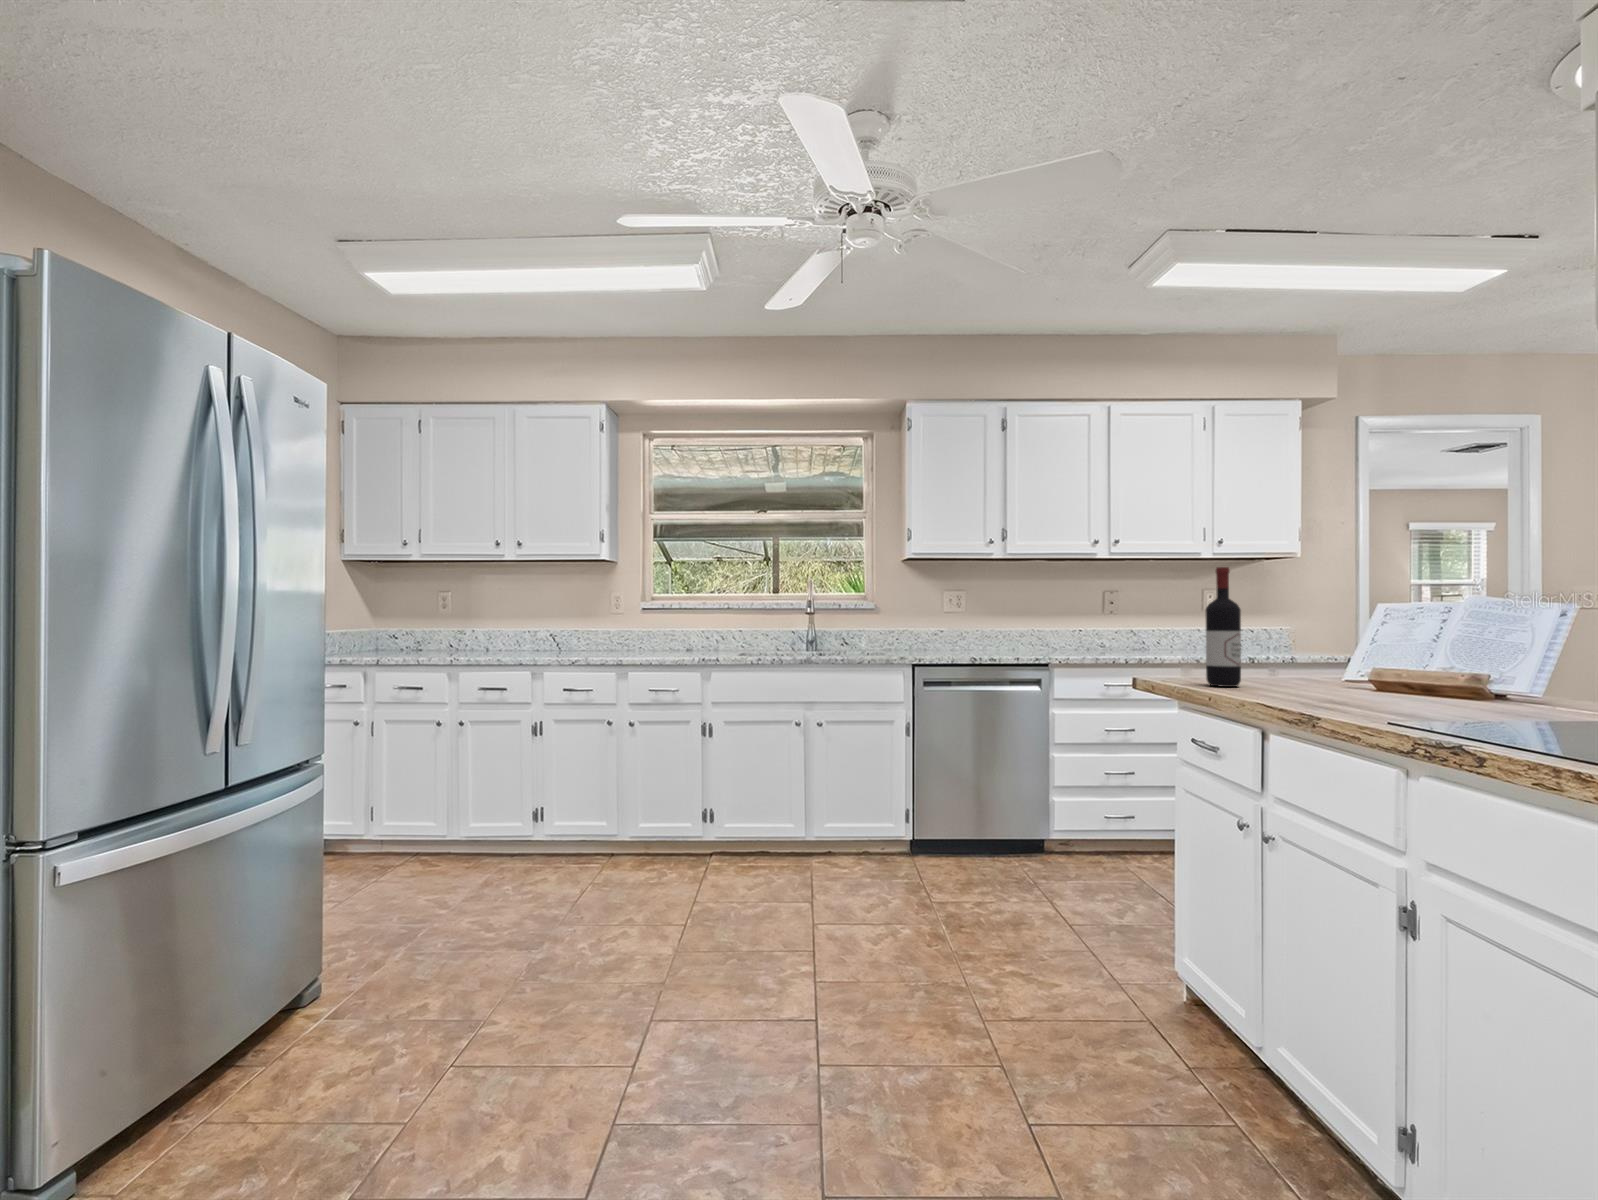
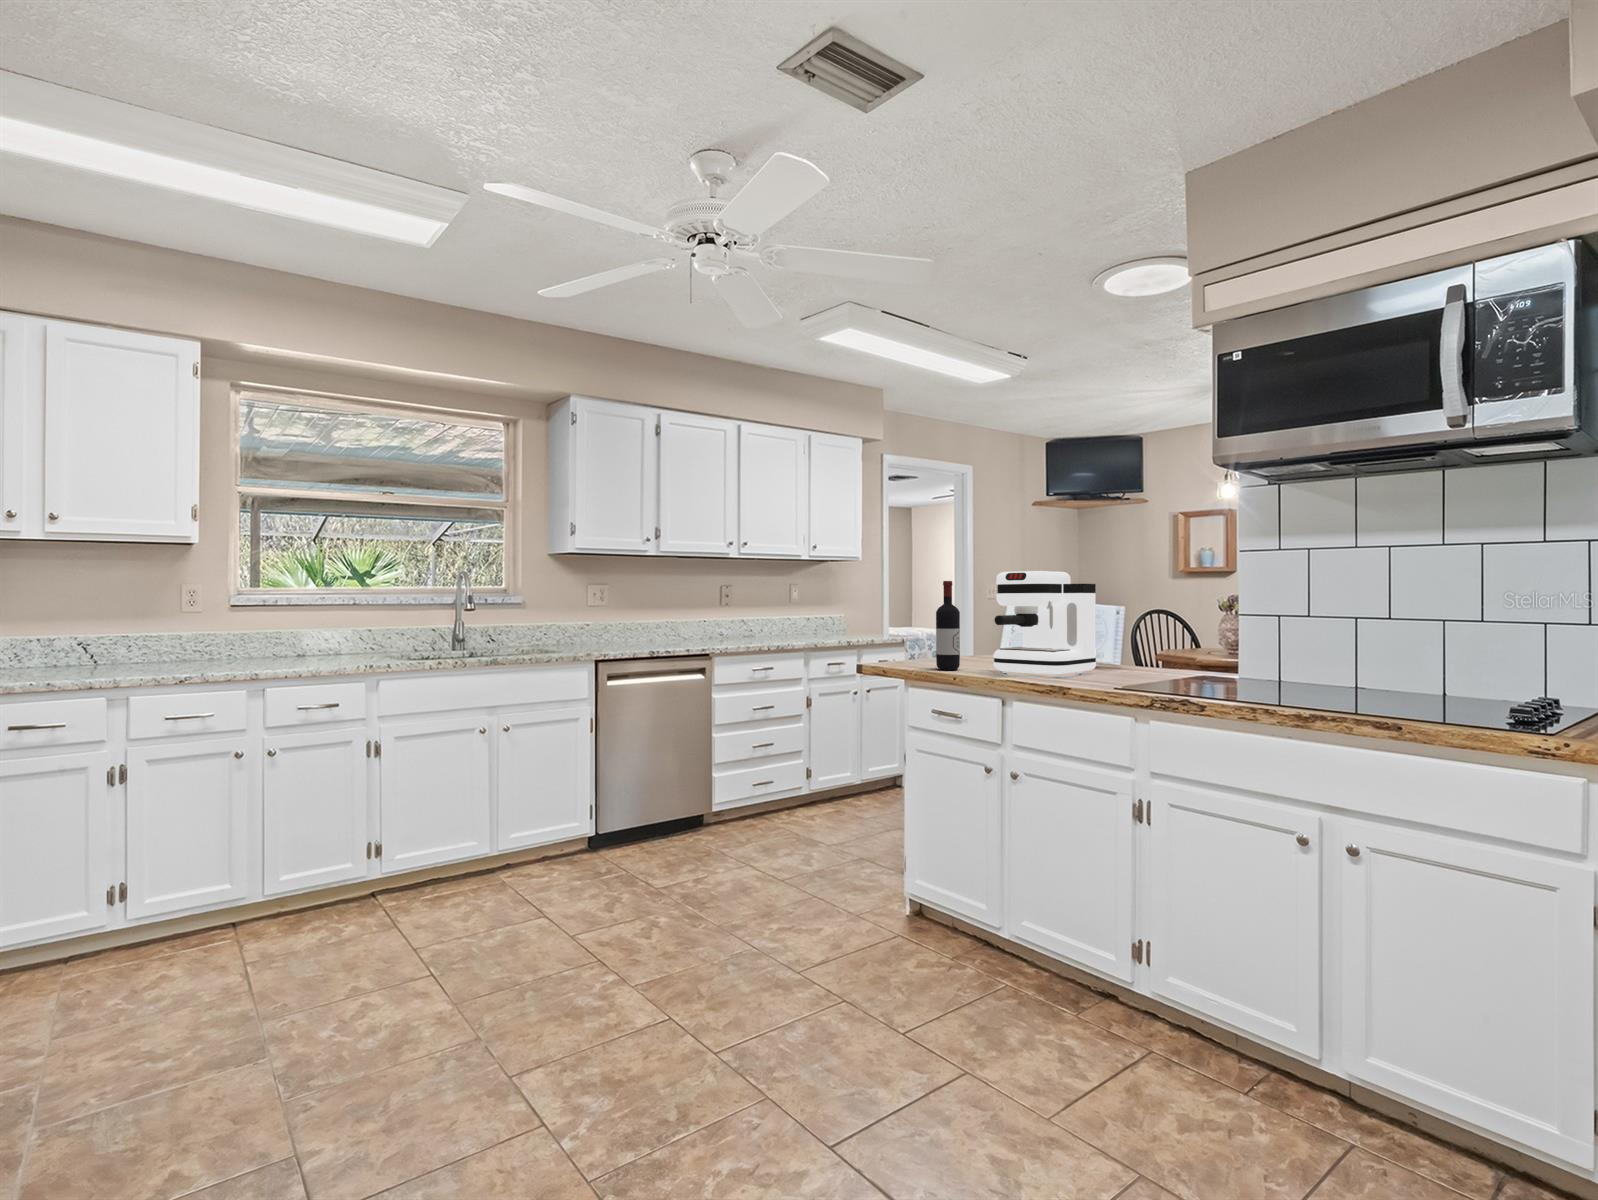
coffee maker: none [1250,546,1452,702] -> present [993,571,1096,677]

